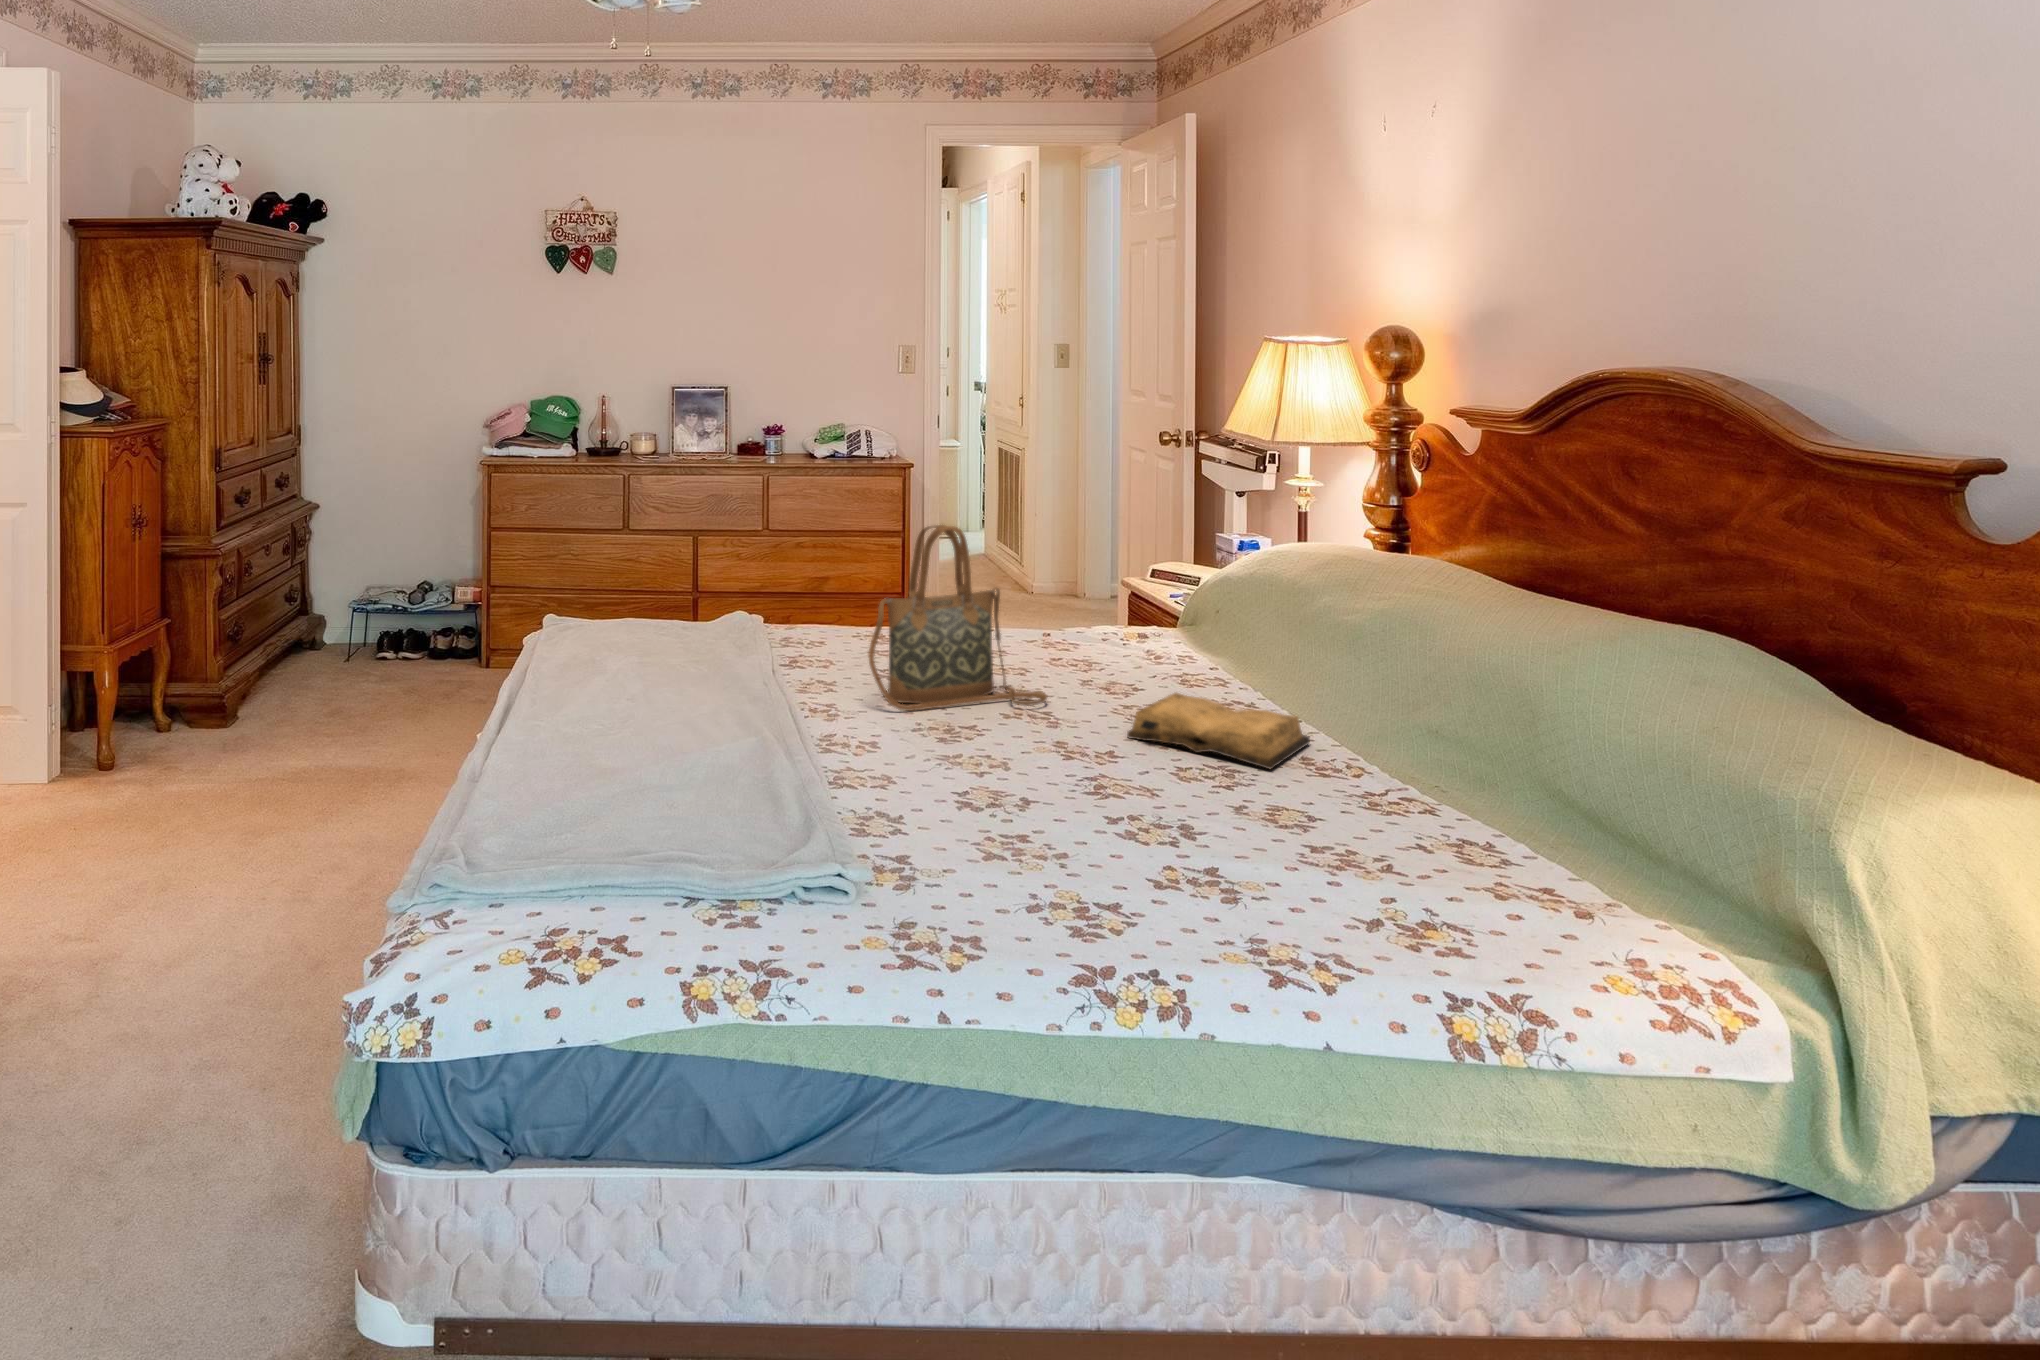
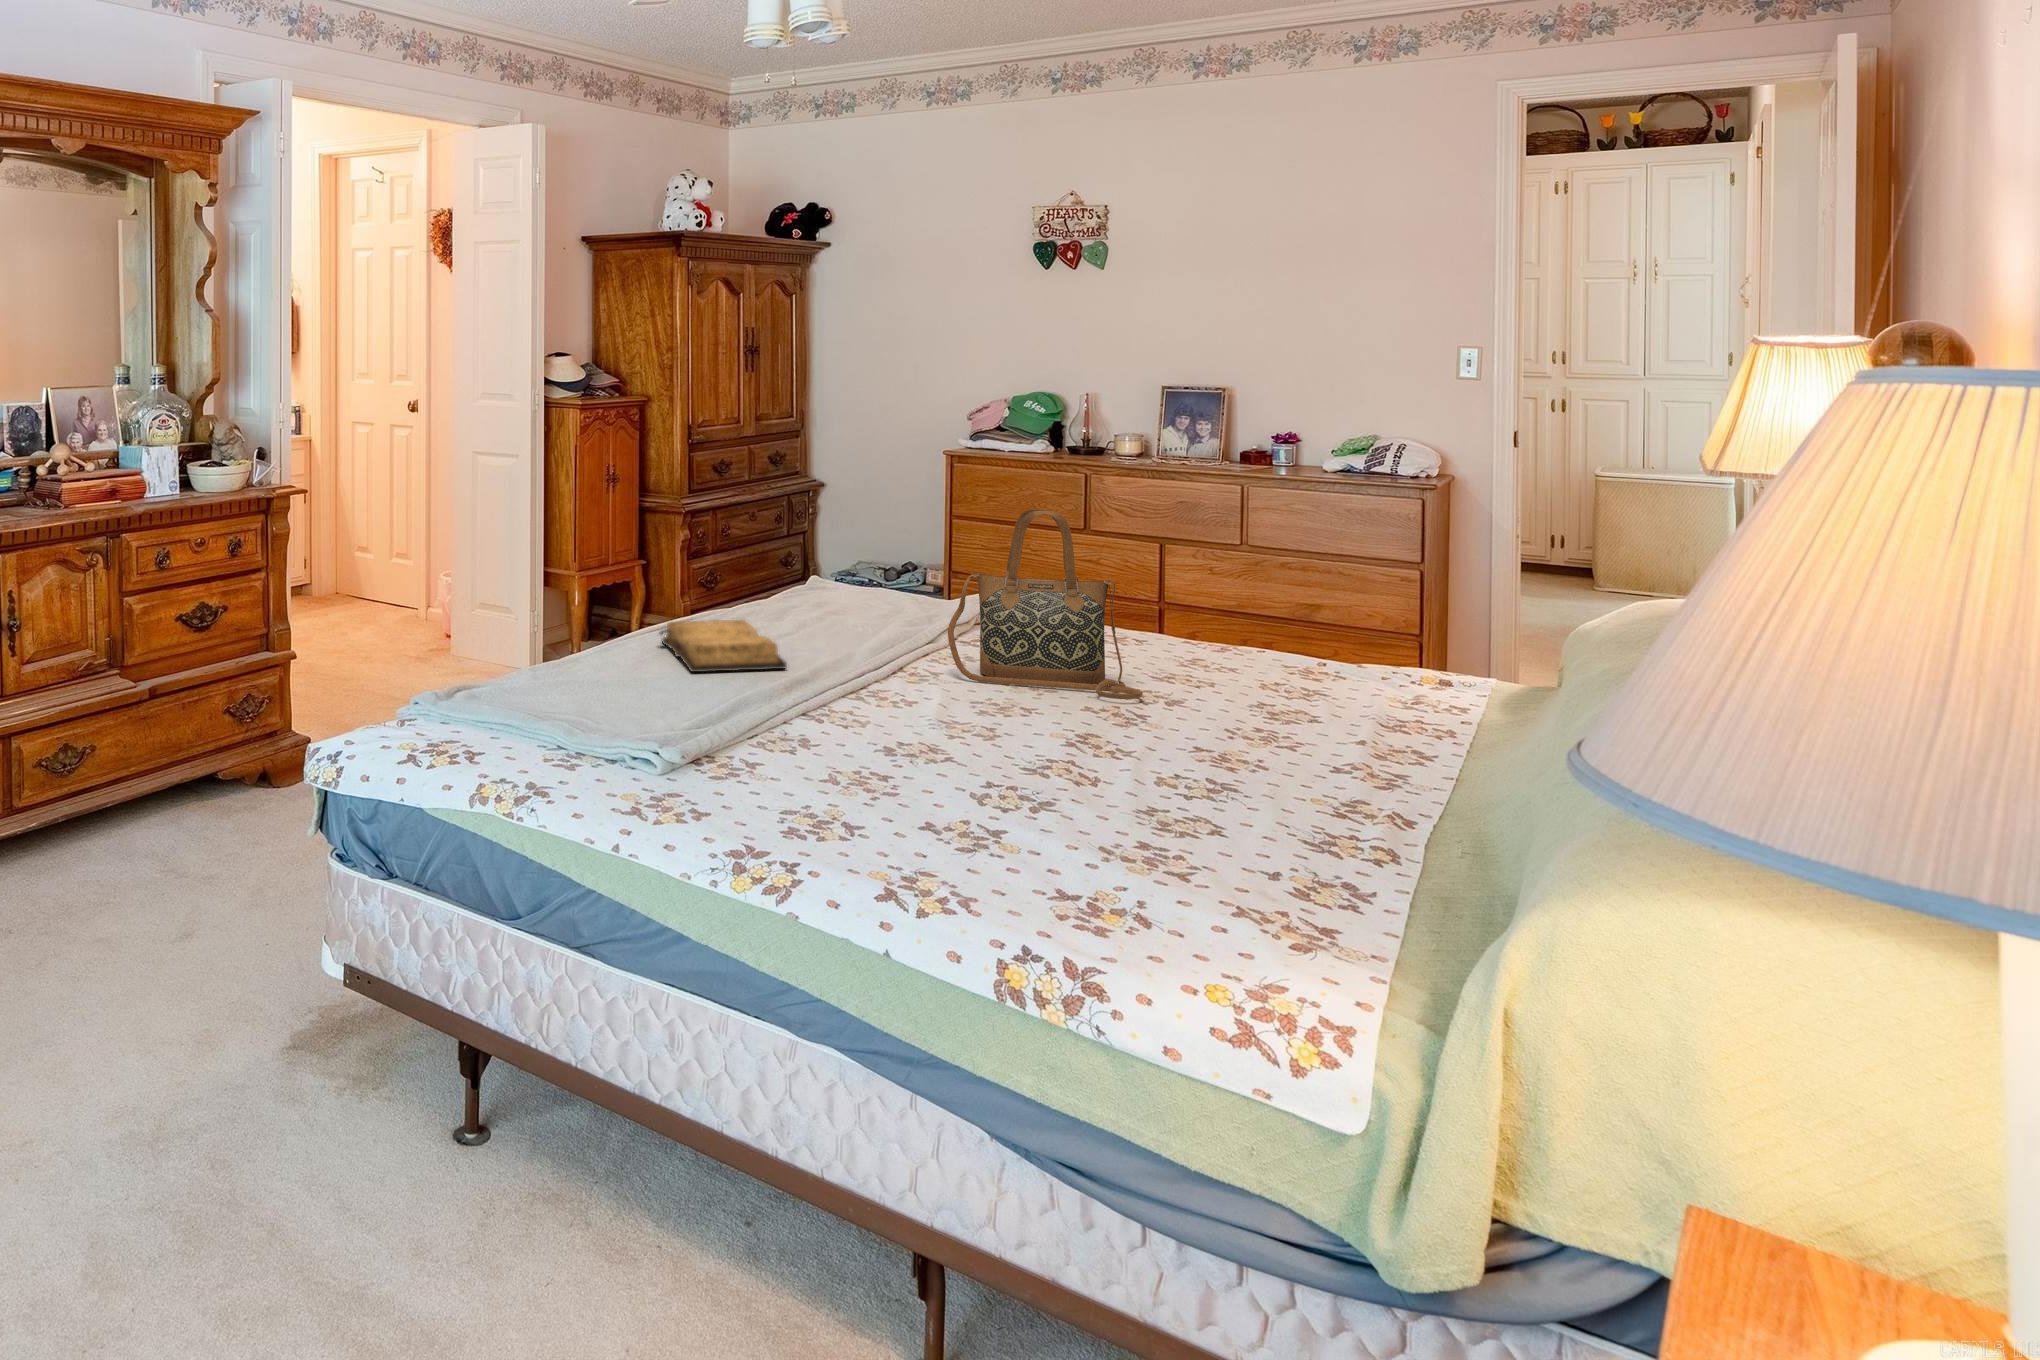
diary: present [1127,693,1310,769] -> present [660,620,787,672]

